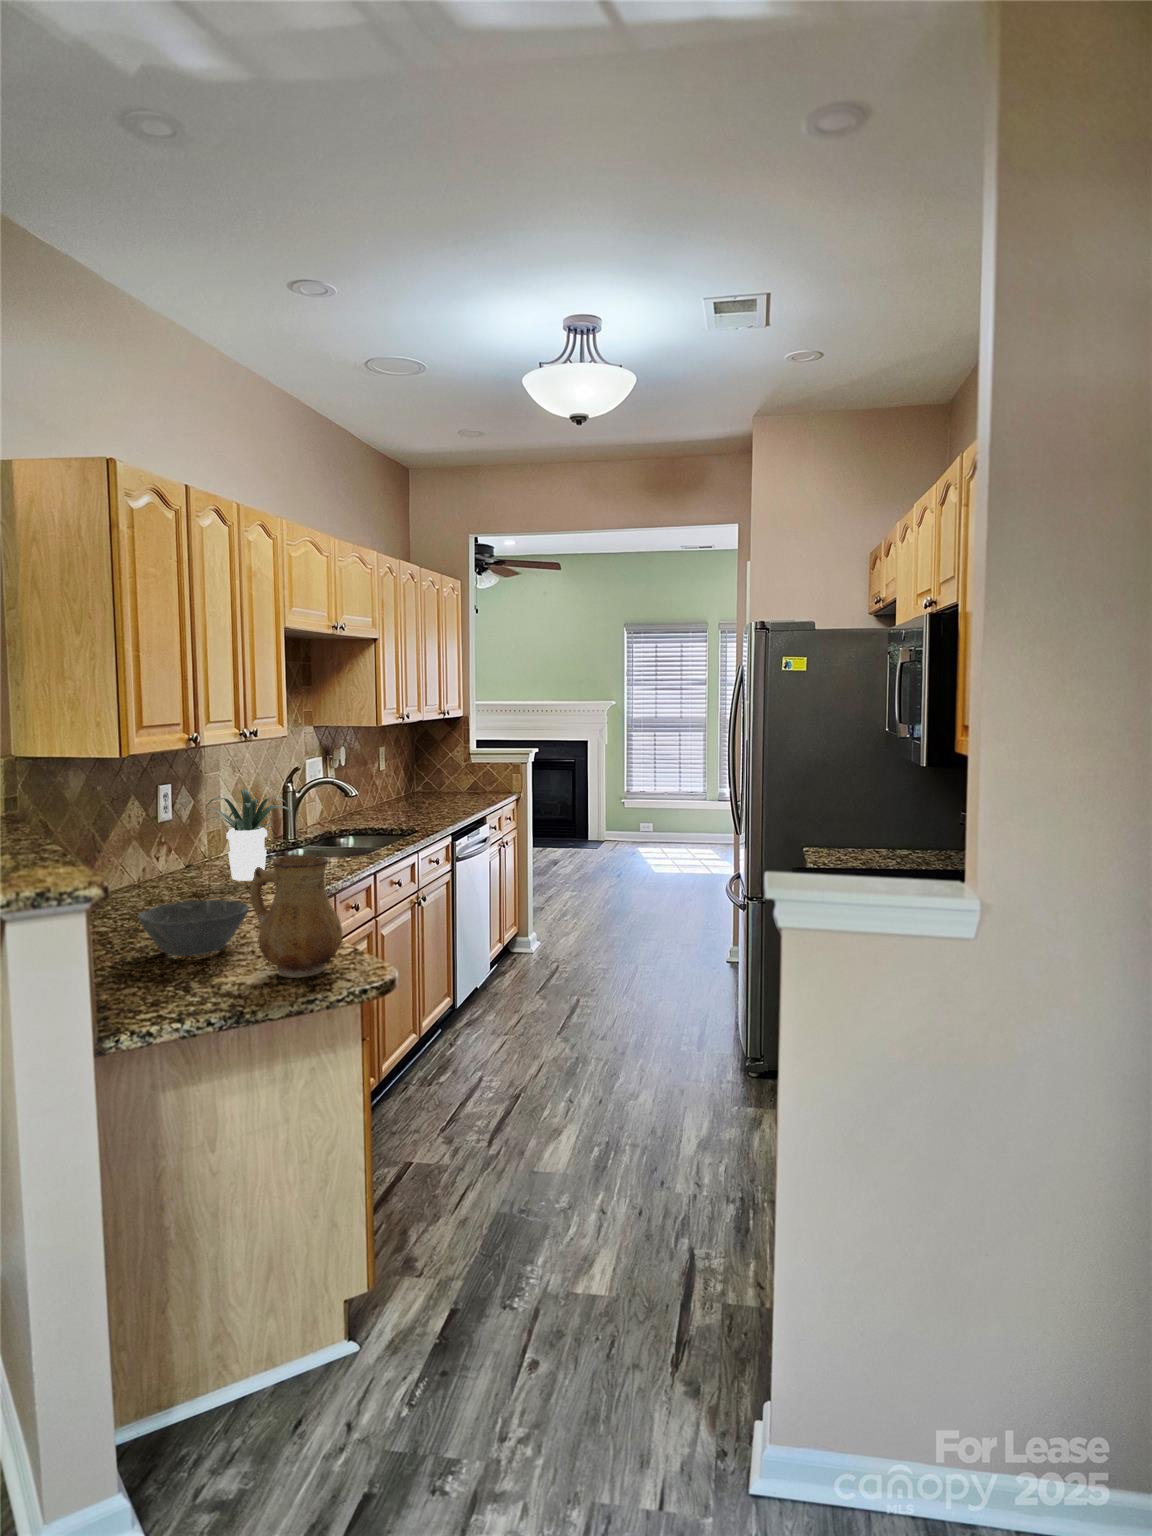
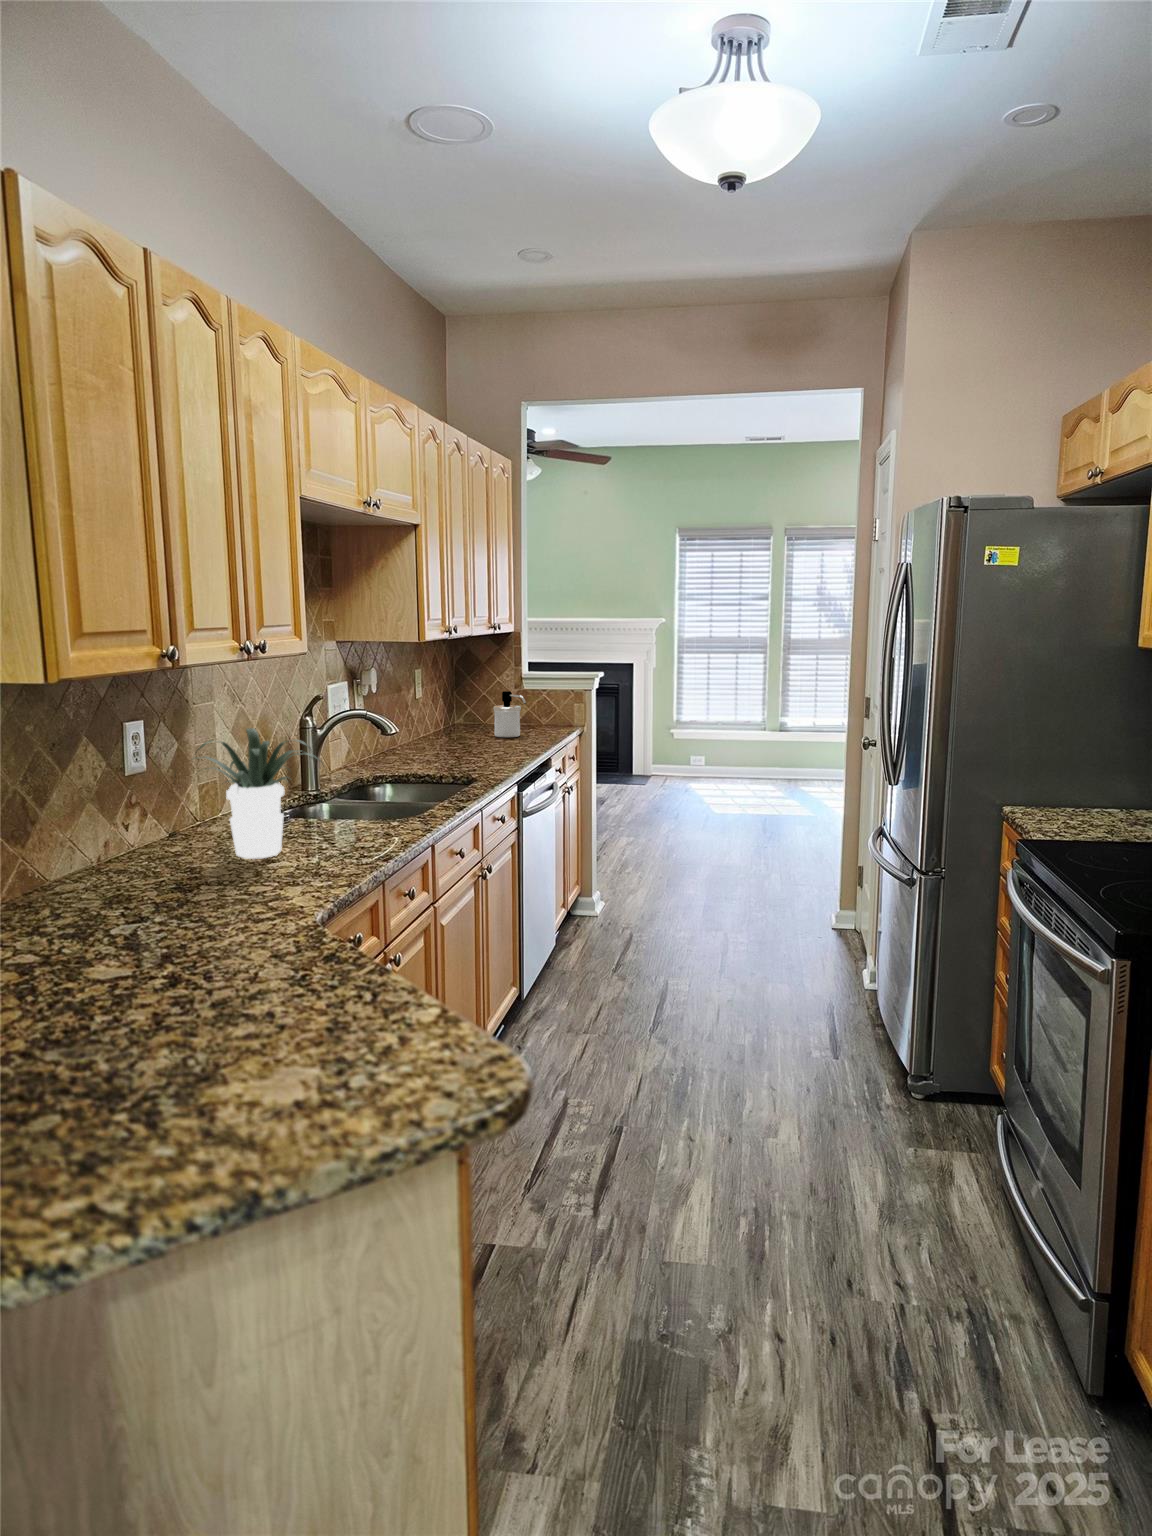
soap dispenser: none [443,765,469,802] -> present [493,691,526,737]
ceramic pitcher: present [250,855,342,978] -> none [262,860,431,1089]
bowl: present [138,900,249,956] -> none [69,918,261,1026]

